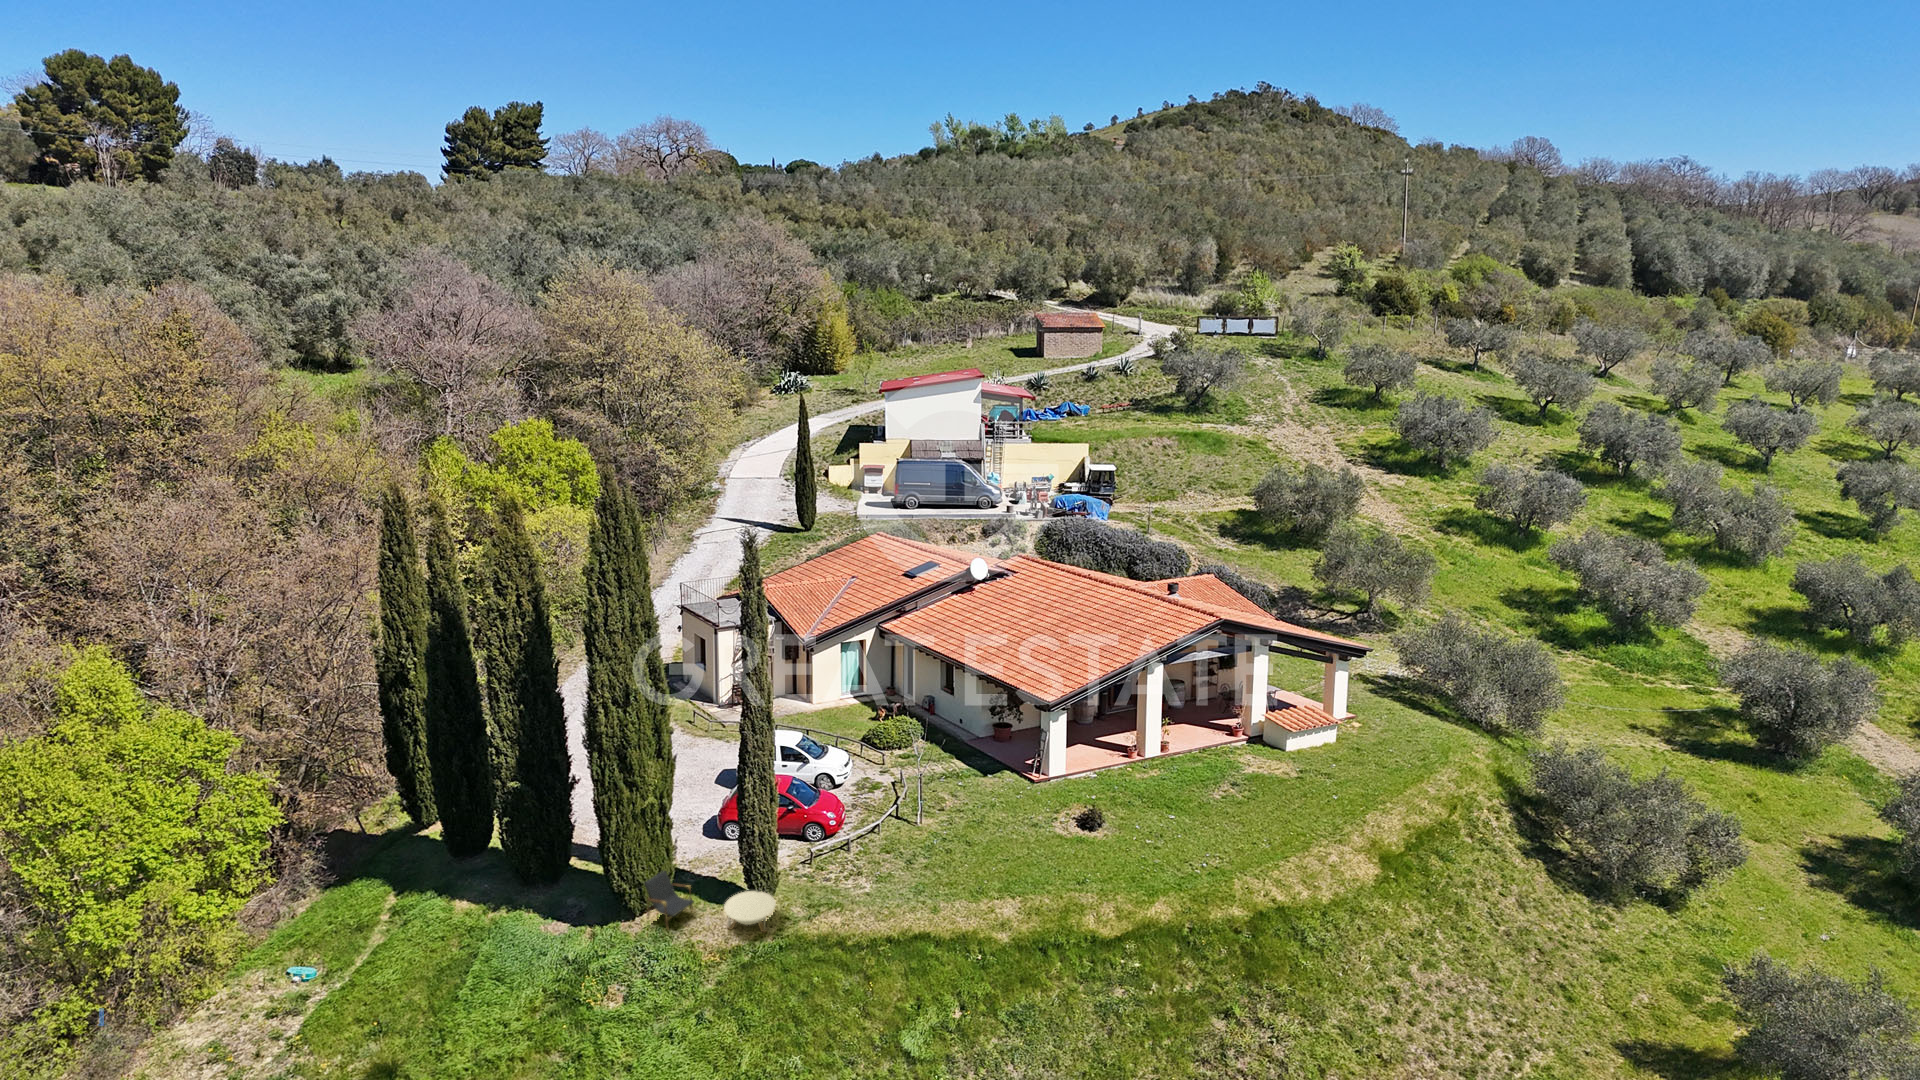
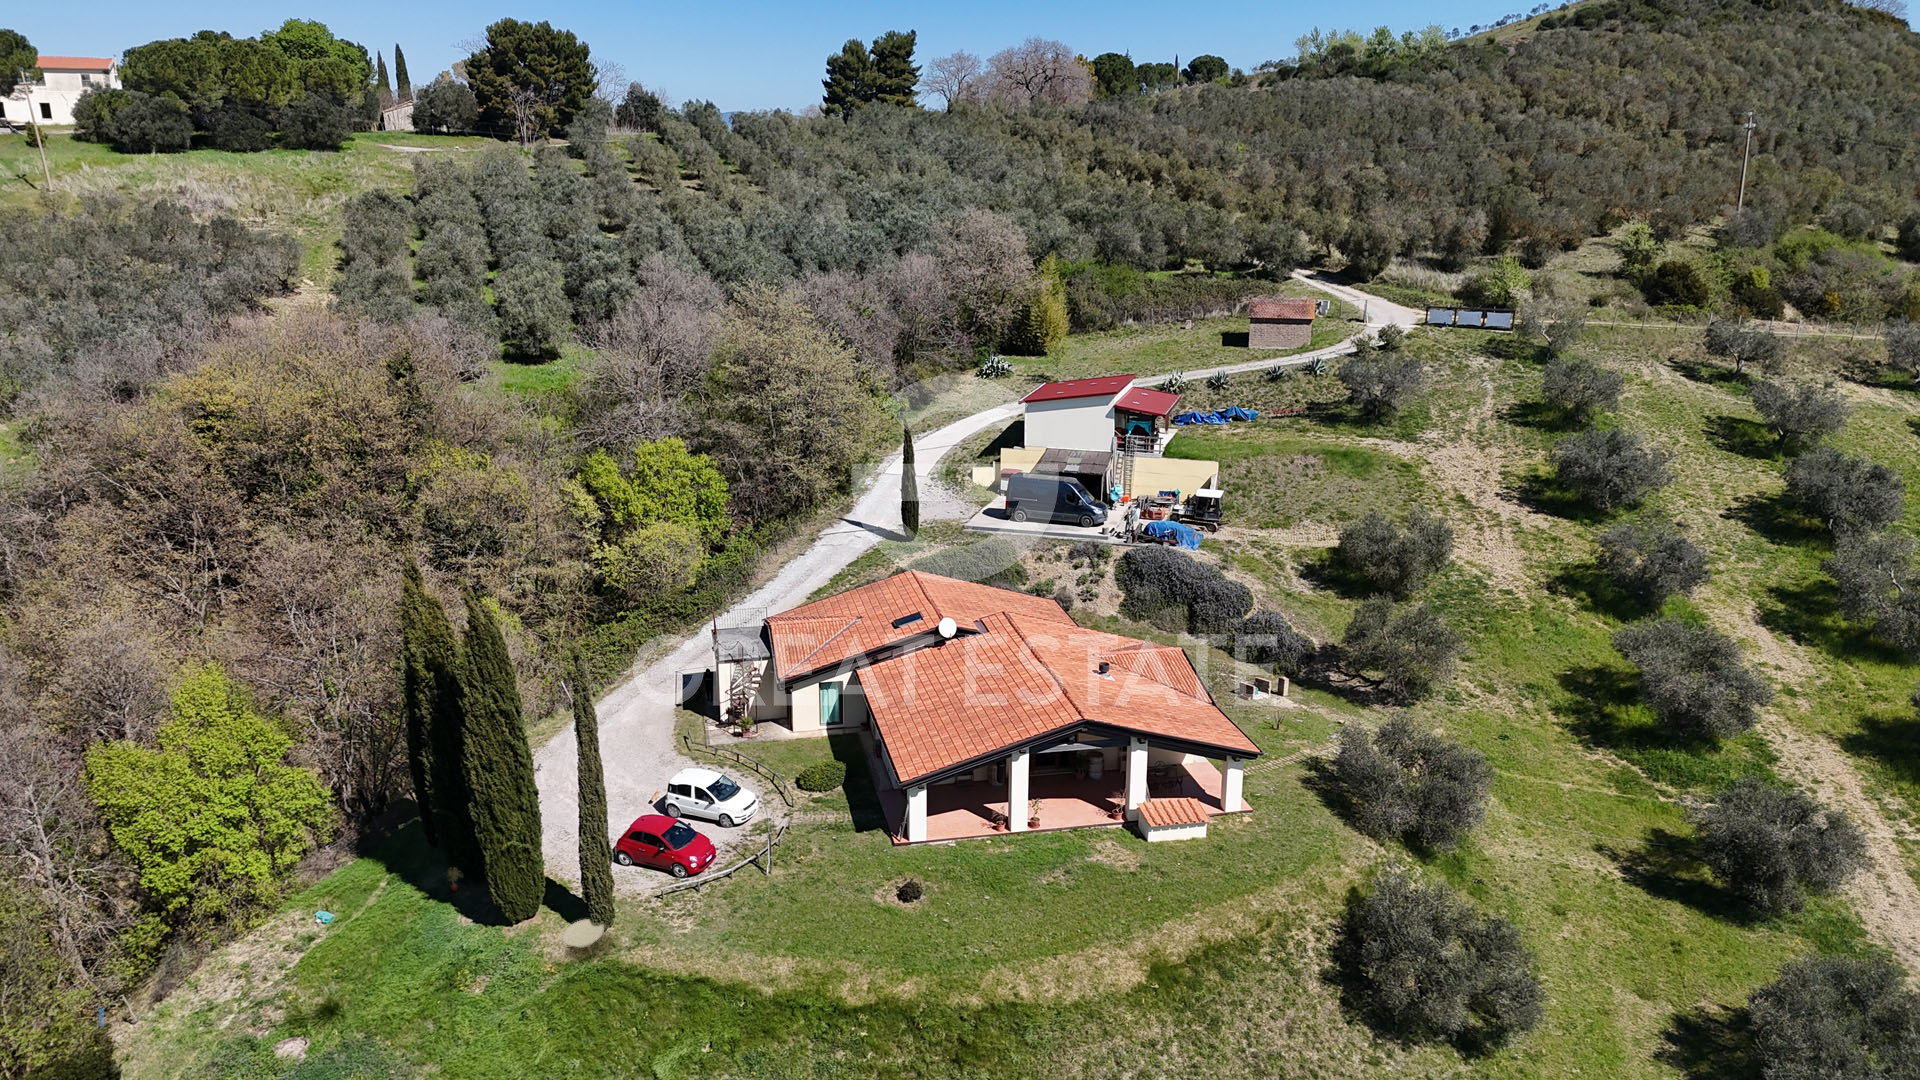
potted tree: none [506,864,530,900] -> present [448,868,463,891]
lounge chair: present [645,871,694,928] -> none [515,893,553,941]

